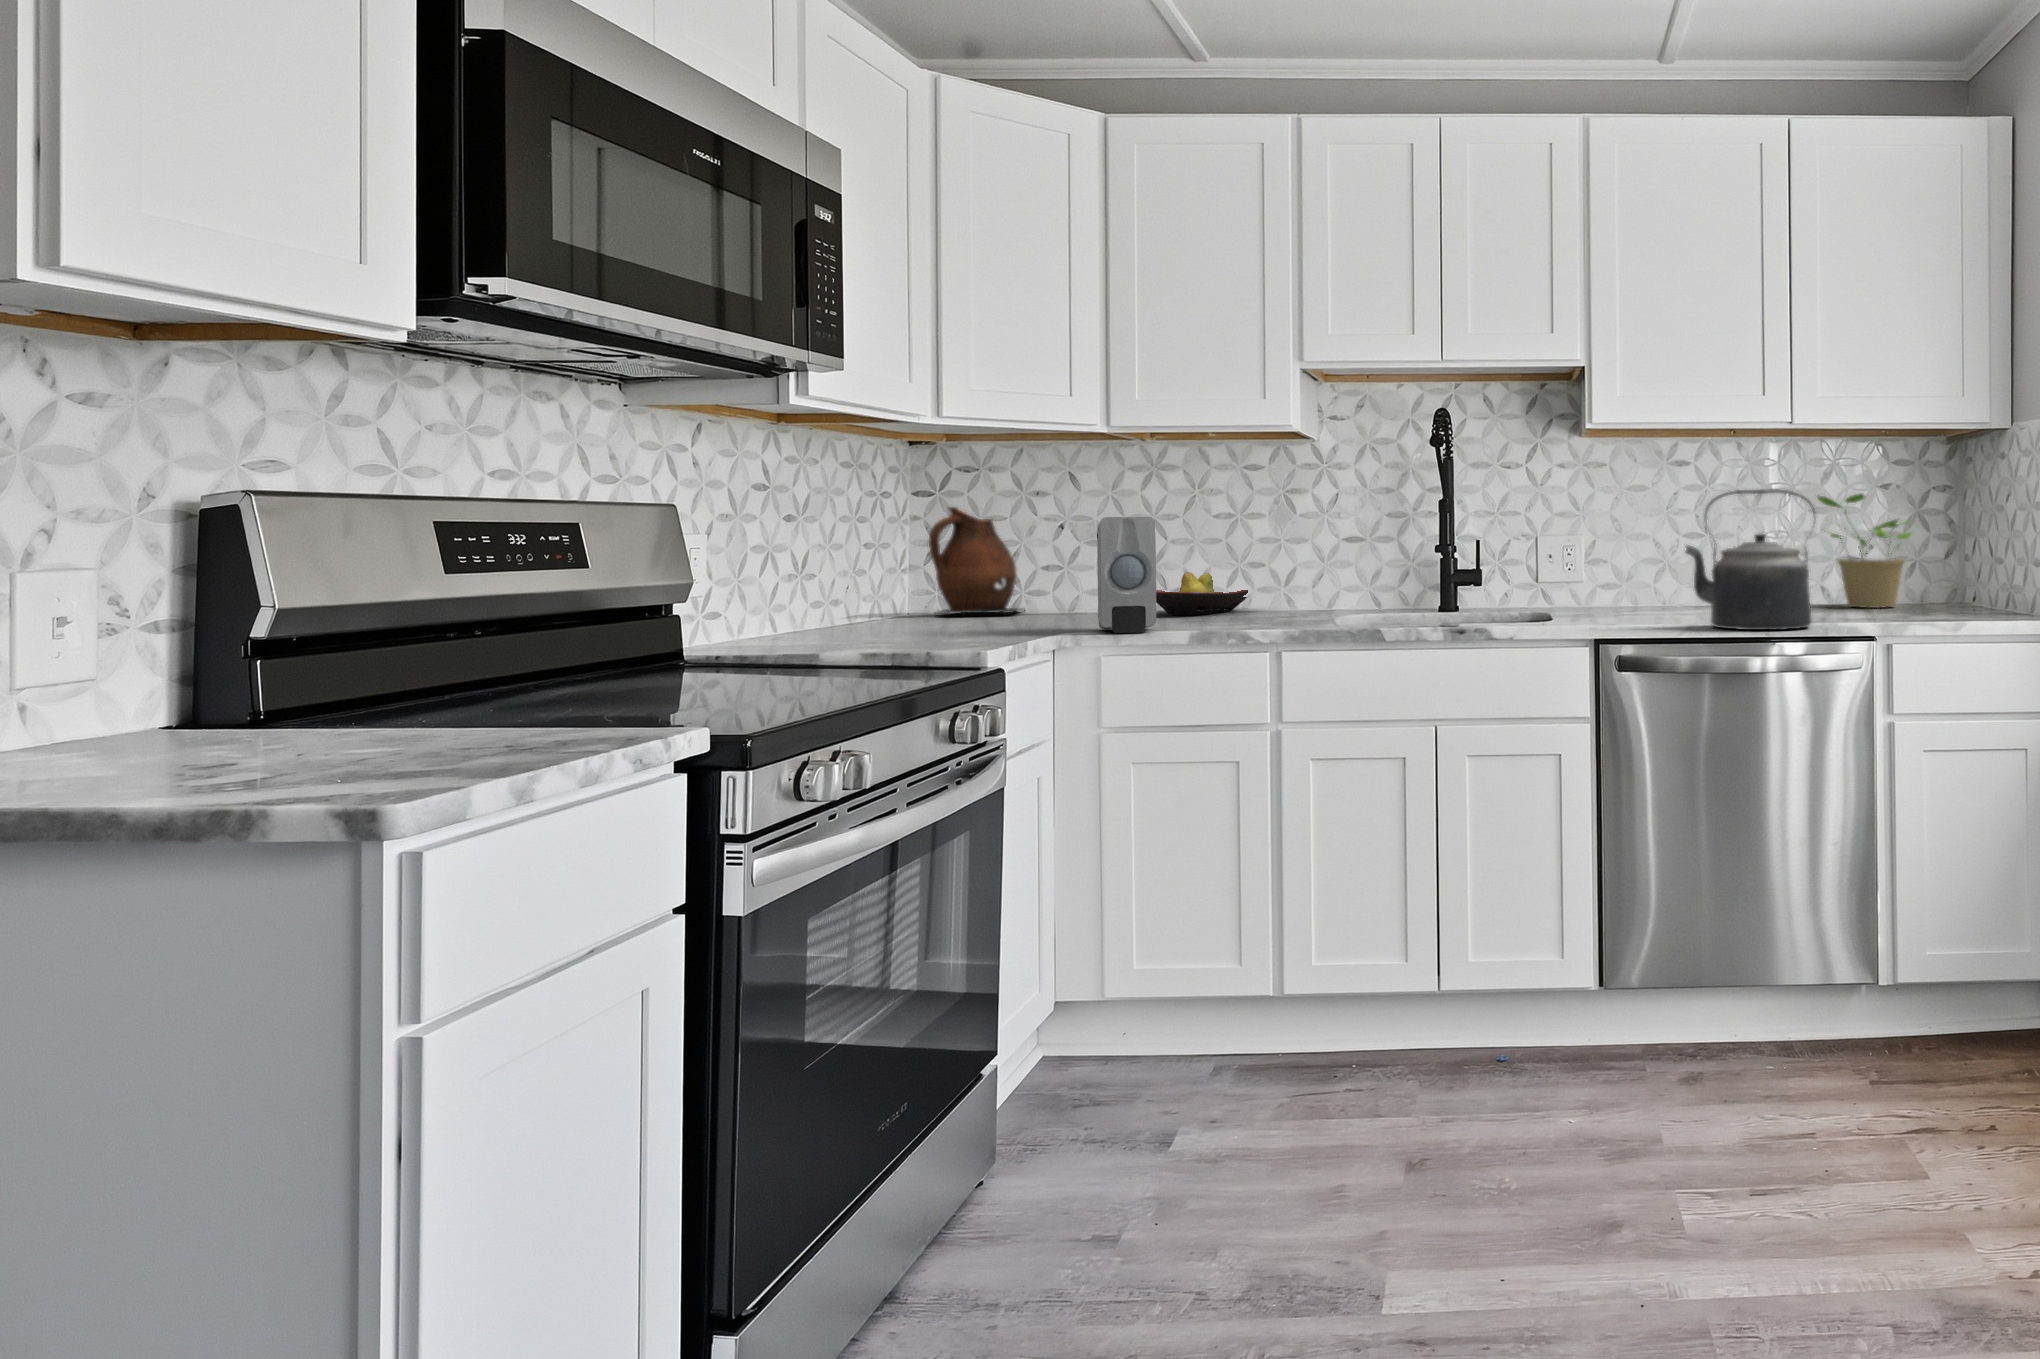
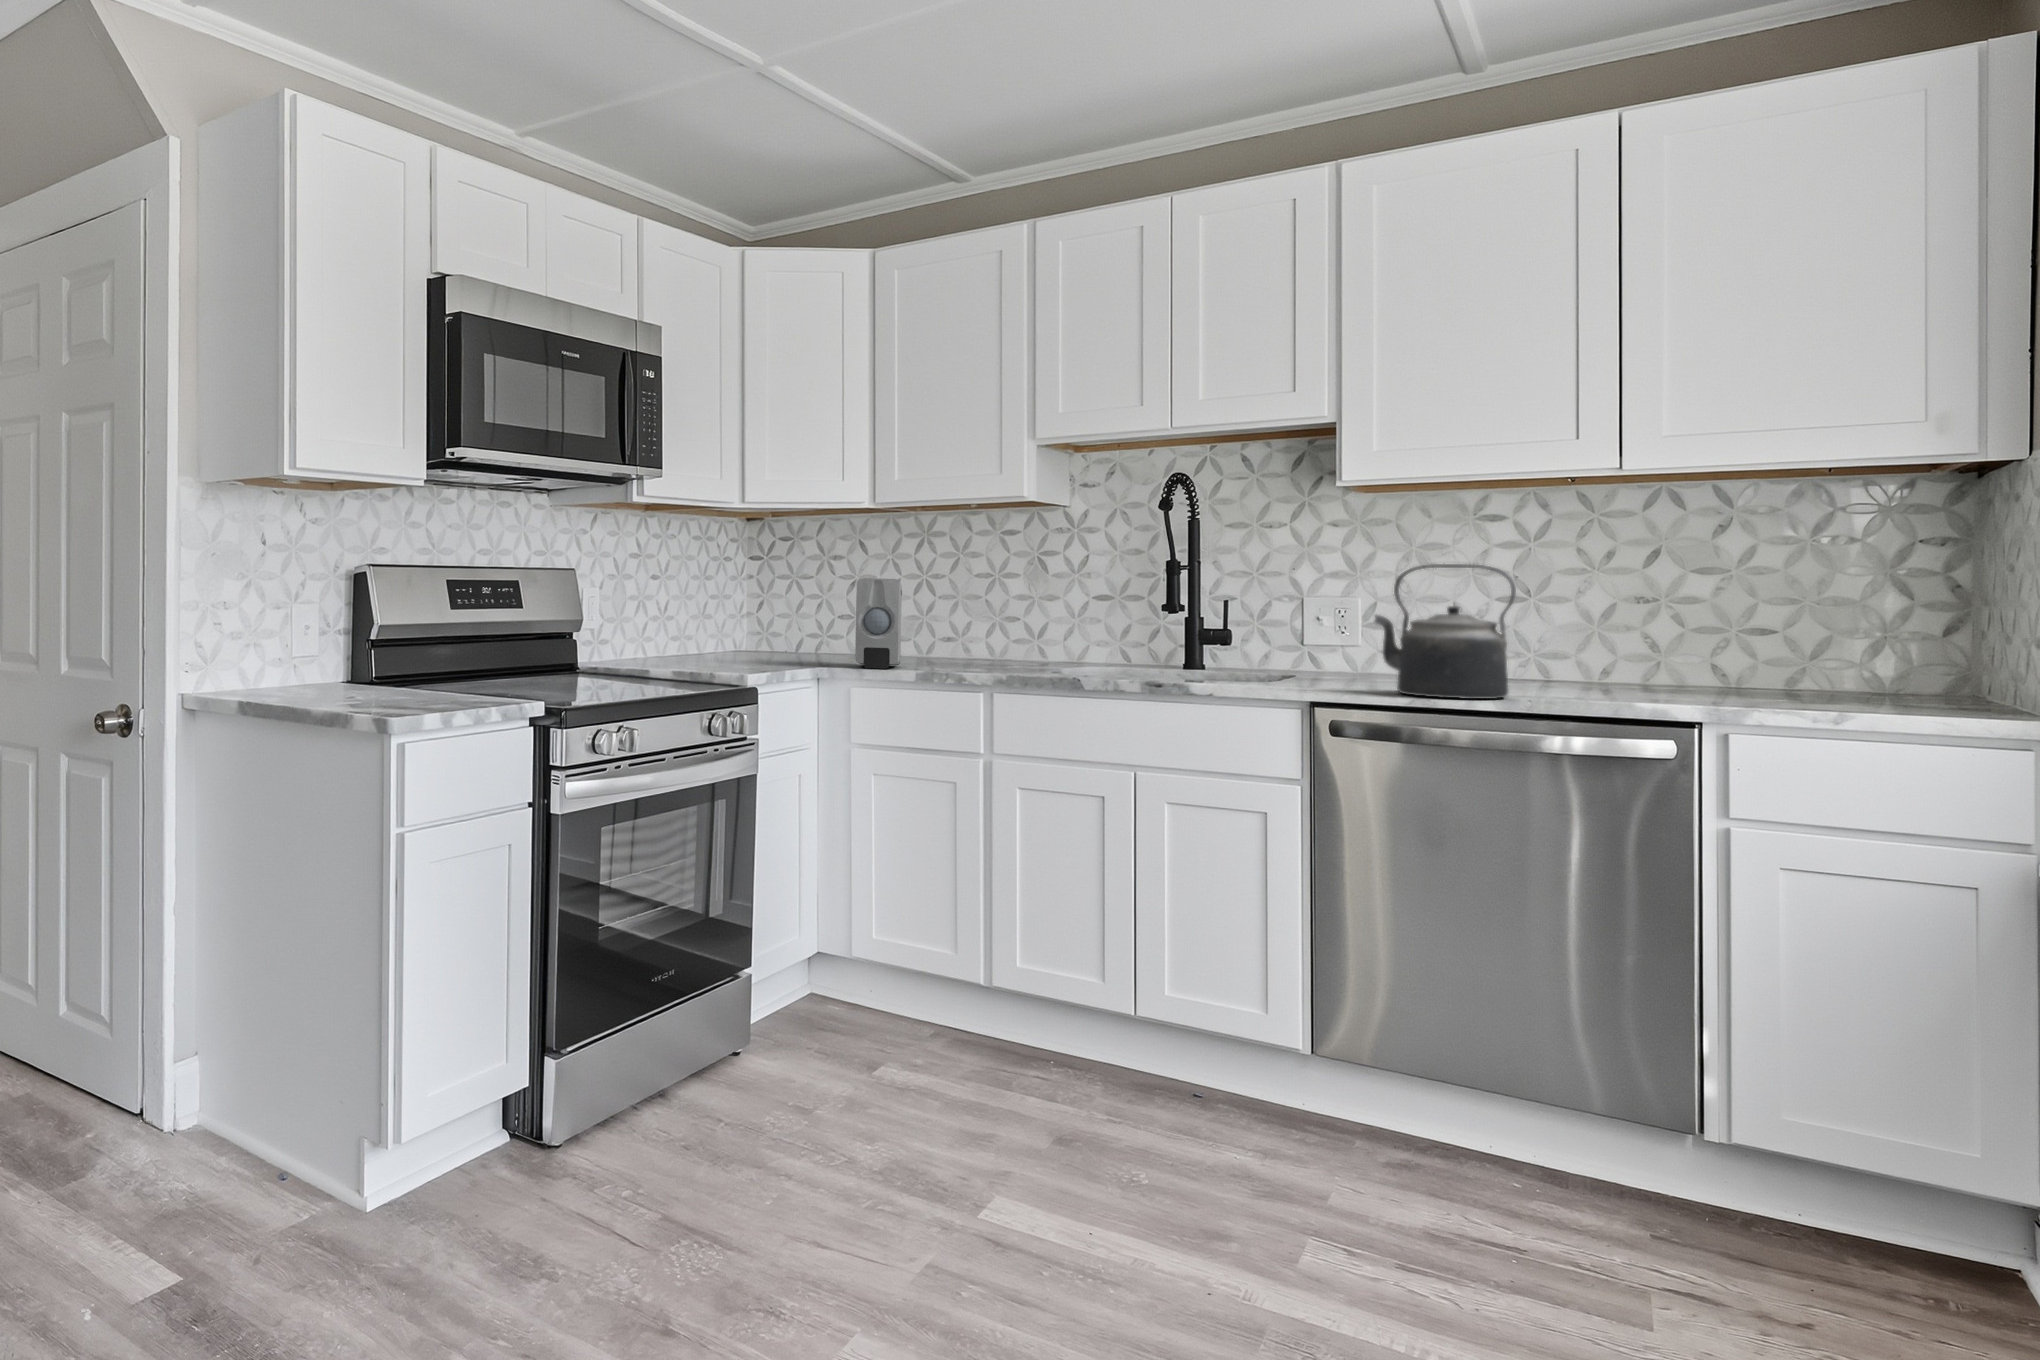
potted plant: present [1818,493,1911,608] -> none [1595,565,1720,687]
ceramic pitcher: present [929,507,1023,614] -> none [758,566,832,651]
fruit bowl: present [1156,572,1248,615] -> none [915,622,1016,658]

